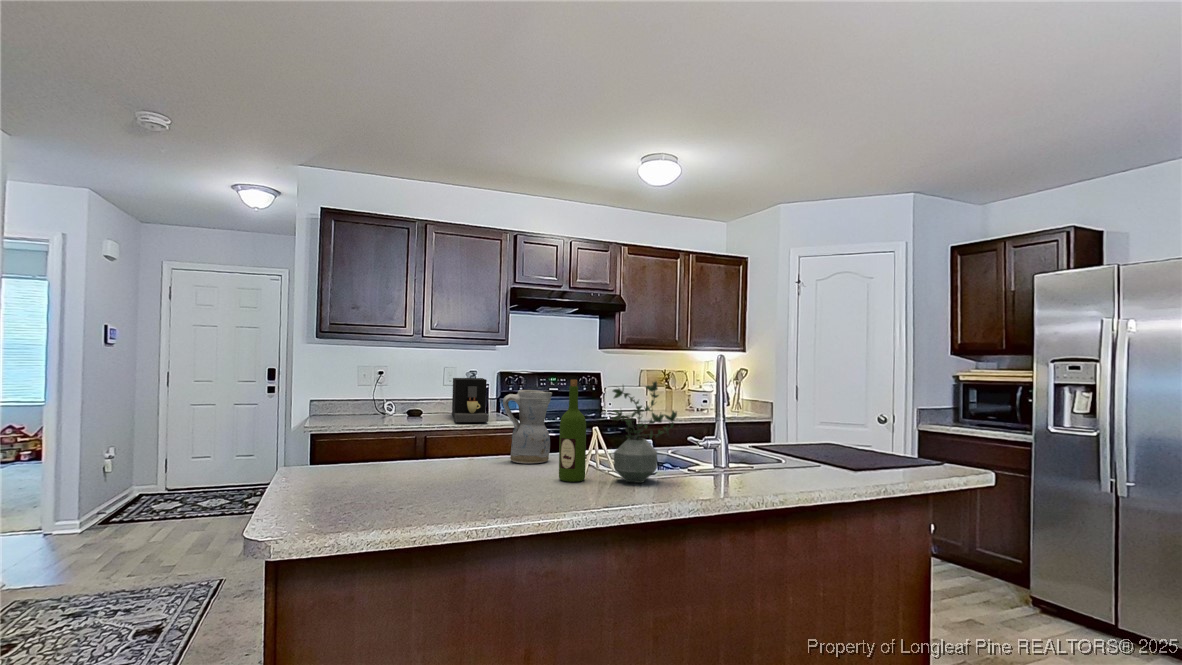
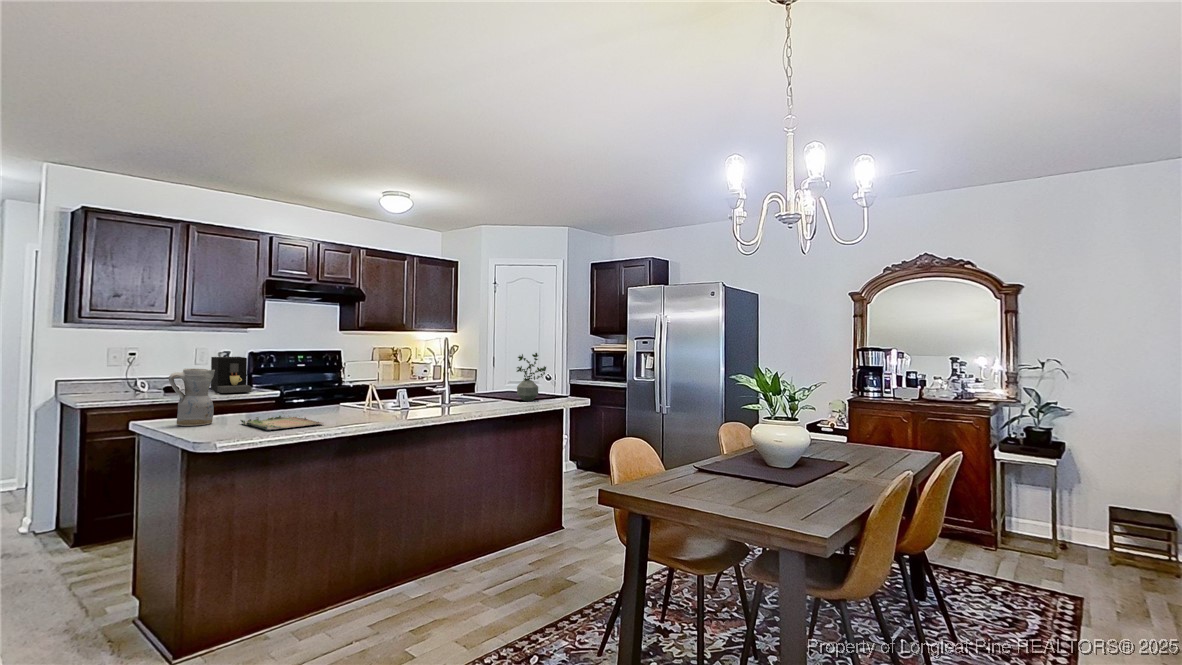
wine bottle: present [559,380,586,482] -> none [344,356,362,419]
potted plant: present [613,382,677,483] -> present [517,353,546,401]
ceramic pitcher: present [503,390,552,464] -> present [169,369,215,426]
tray: none [415,461,521,497] -> present [241,416,323,430]

